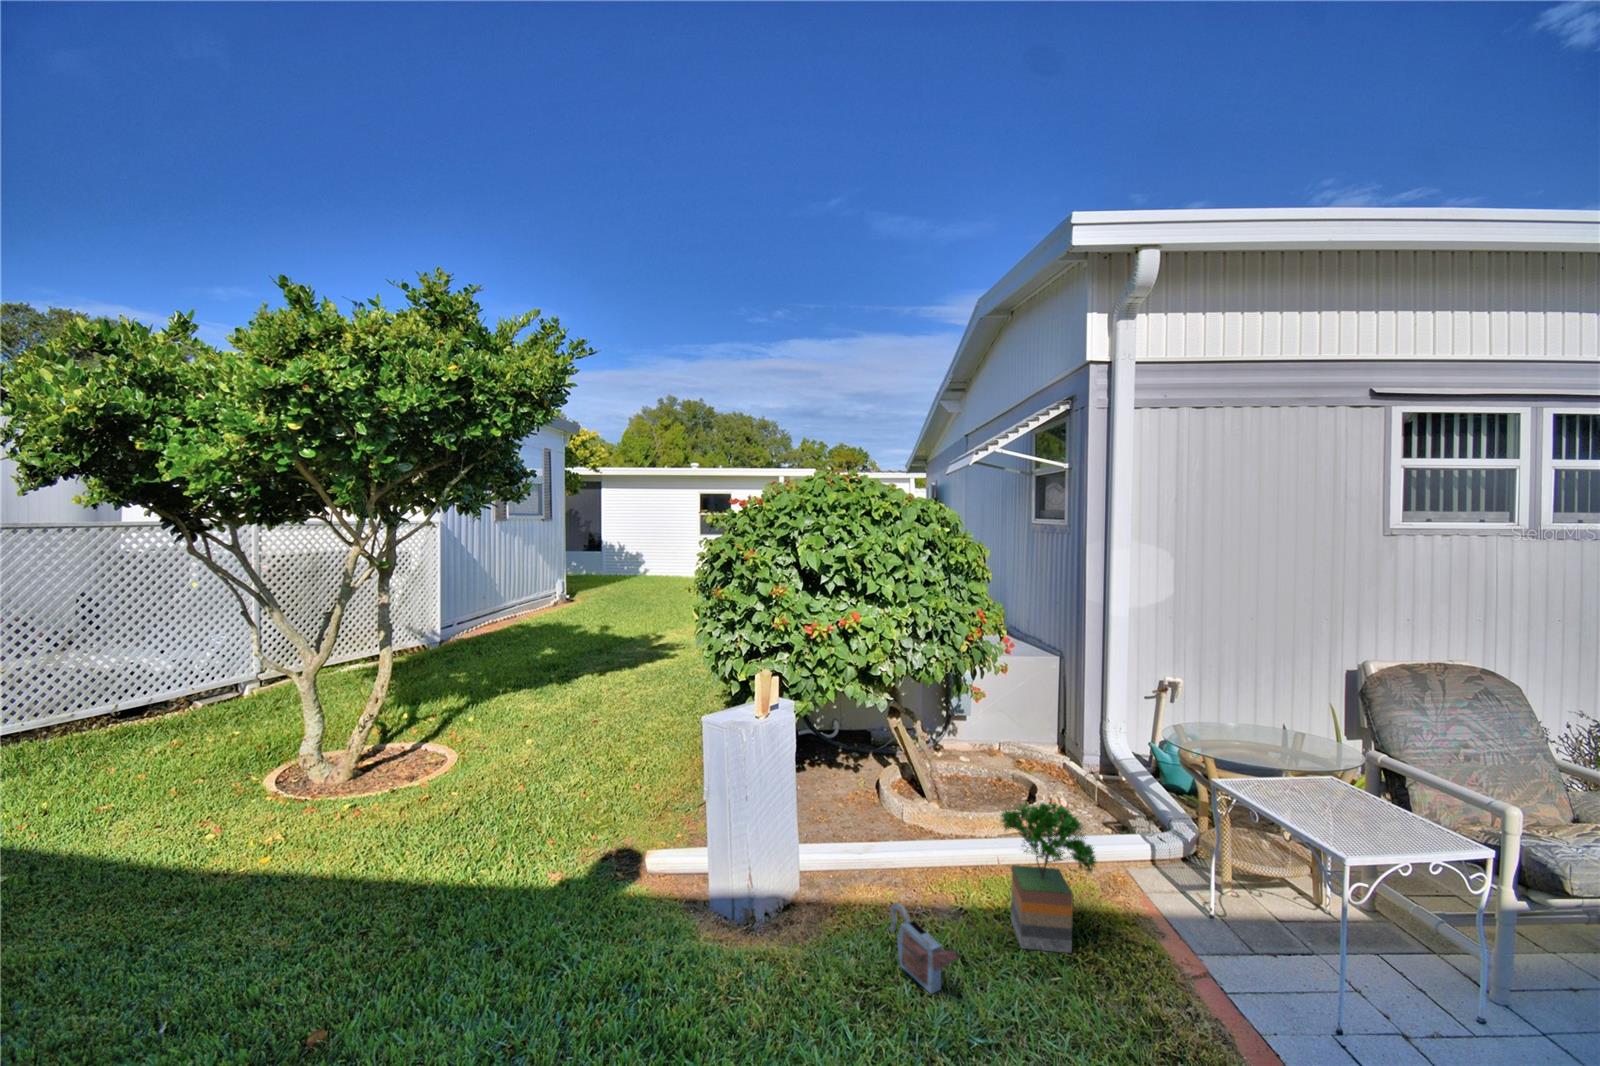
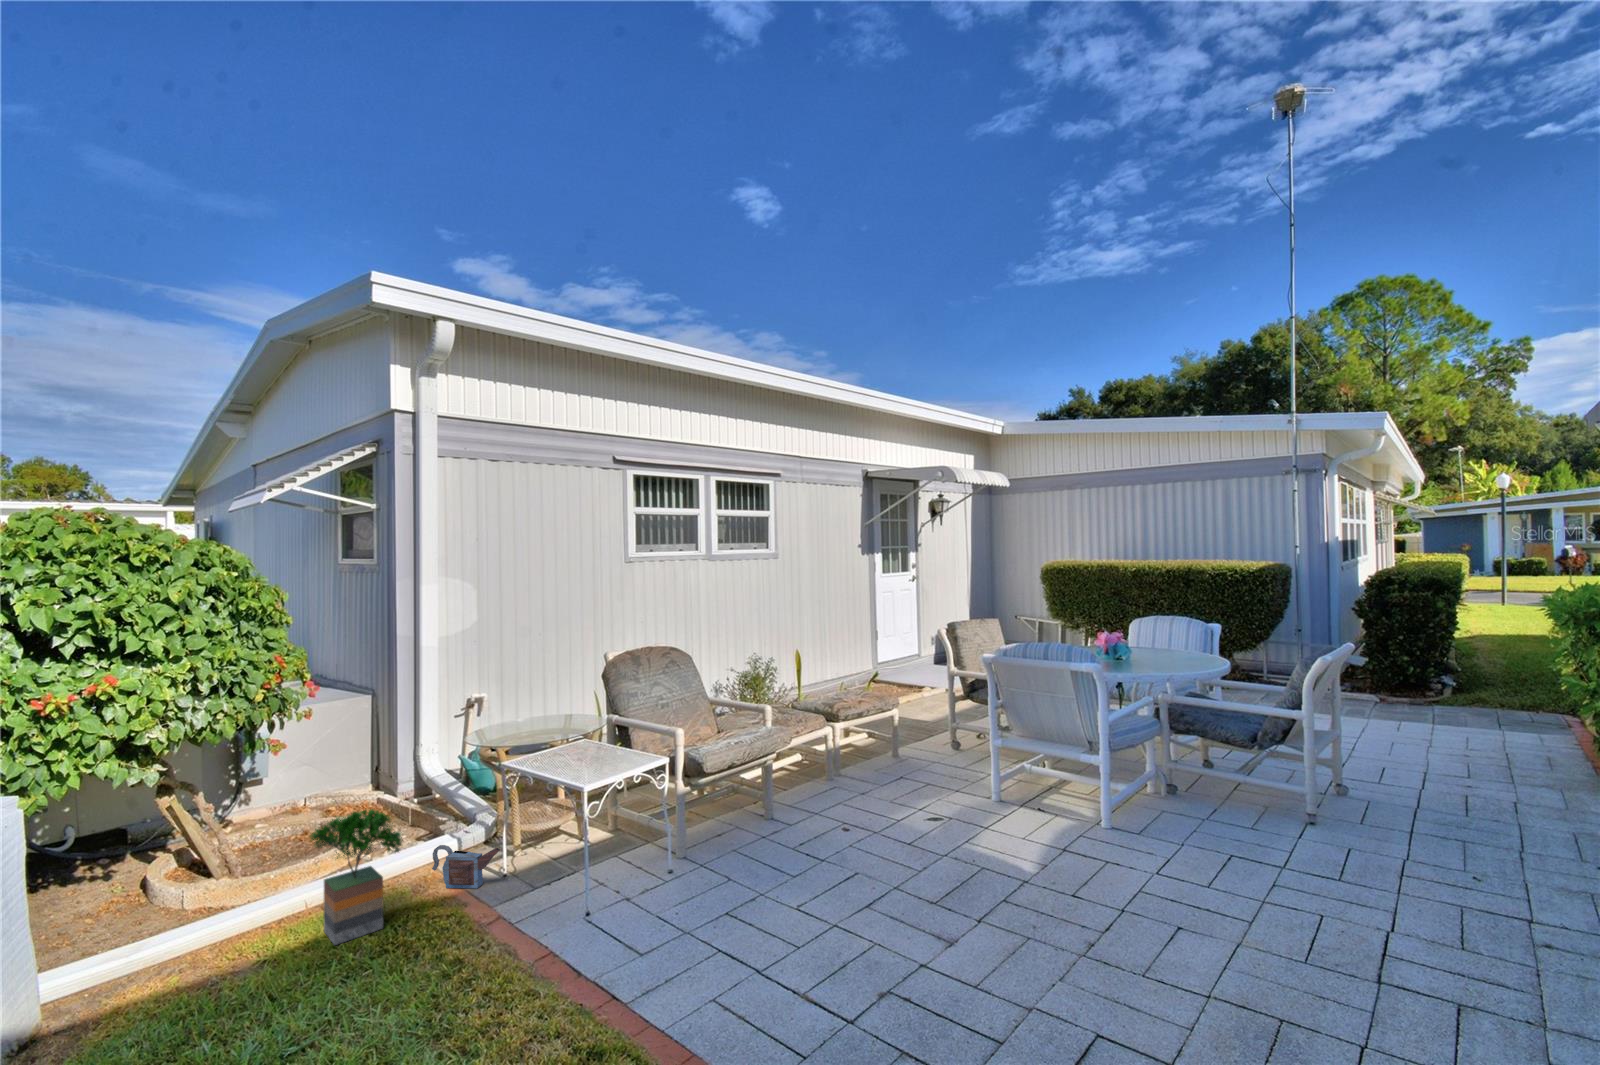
watering can: present [889,903,960,994] -> present [432,845,500,888]

